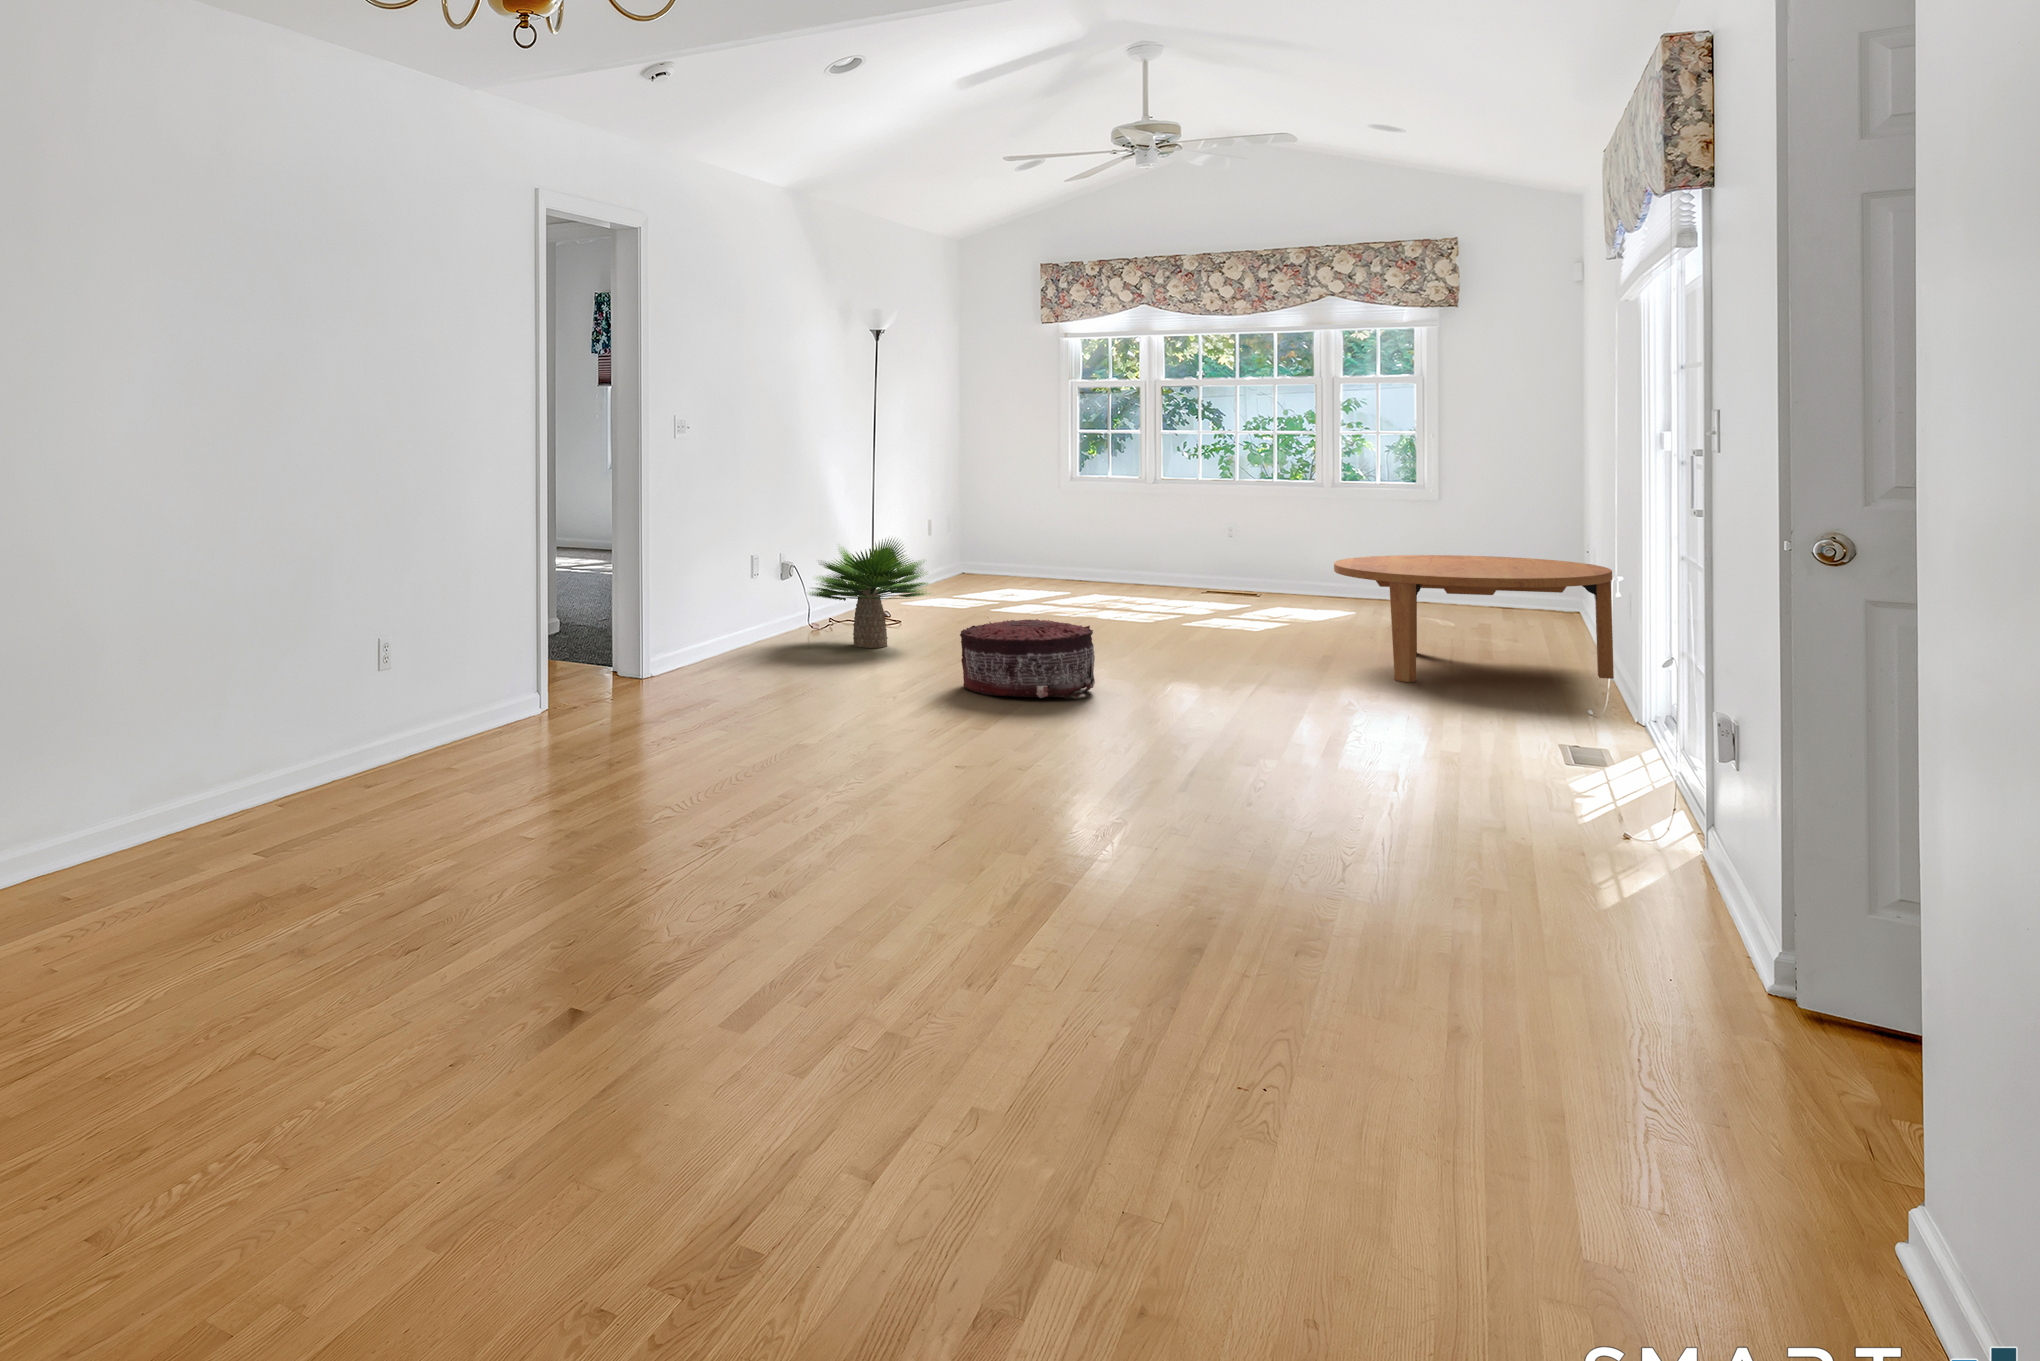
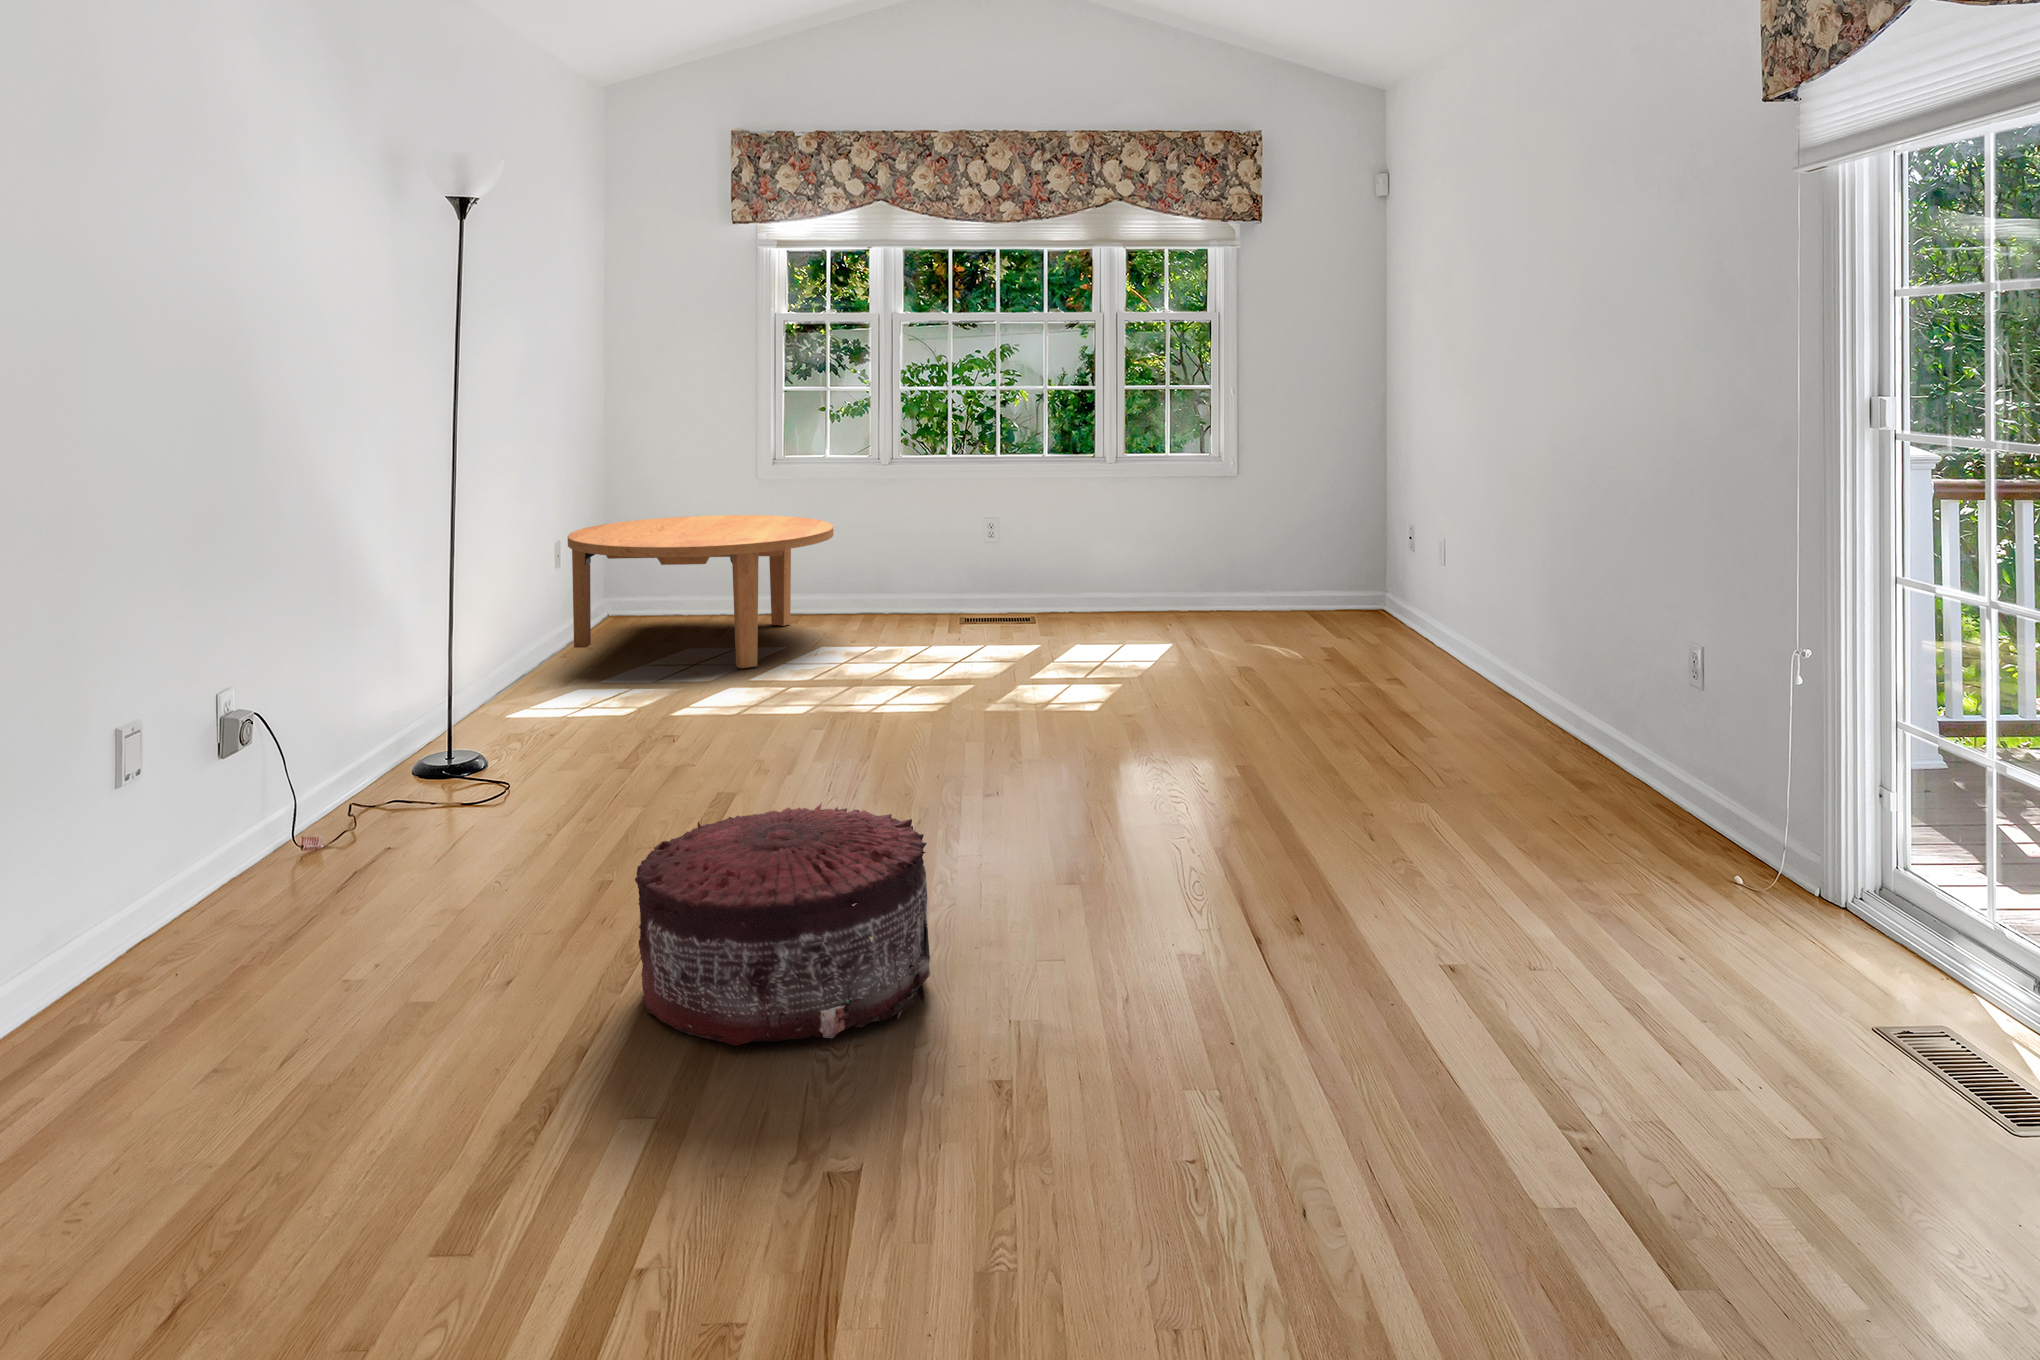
potted plant: present [809,539,928,648] -> none [289,602,576,849]
coffee table: present [1334,555,1614,682] -> present [568,515,833,668]

